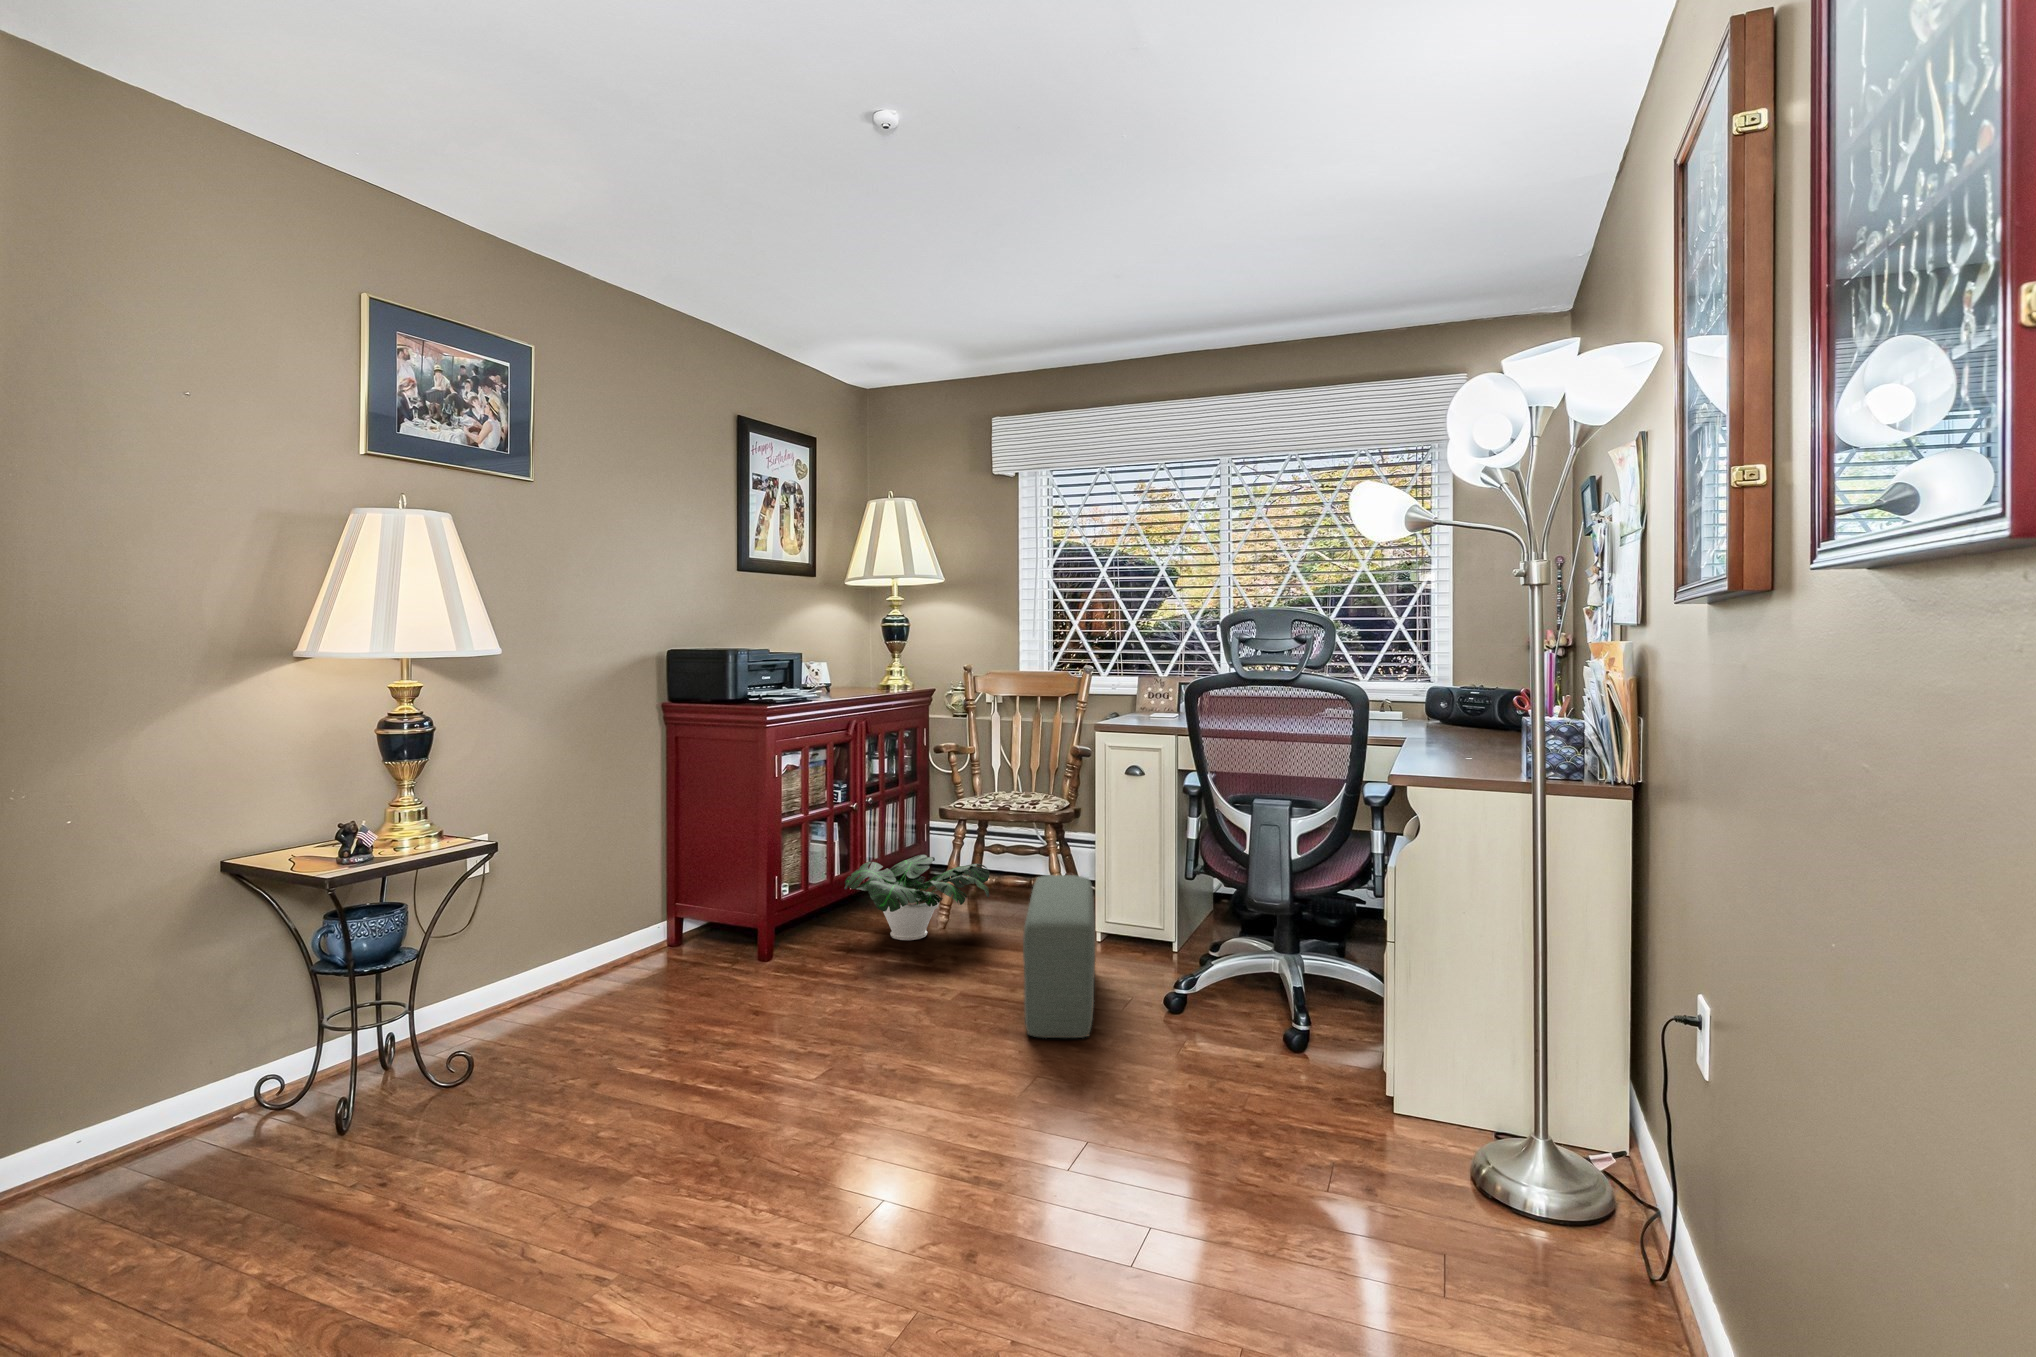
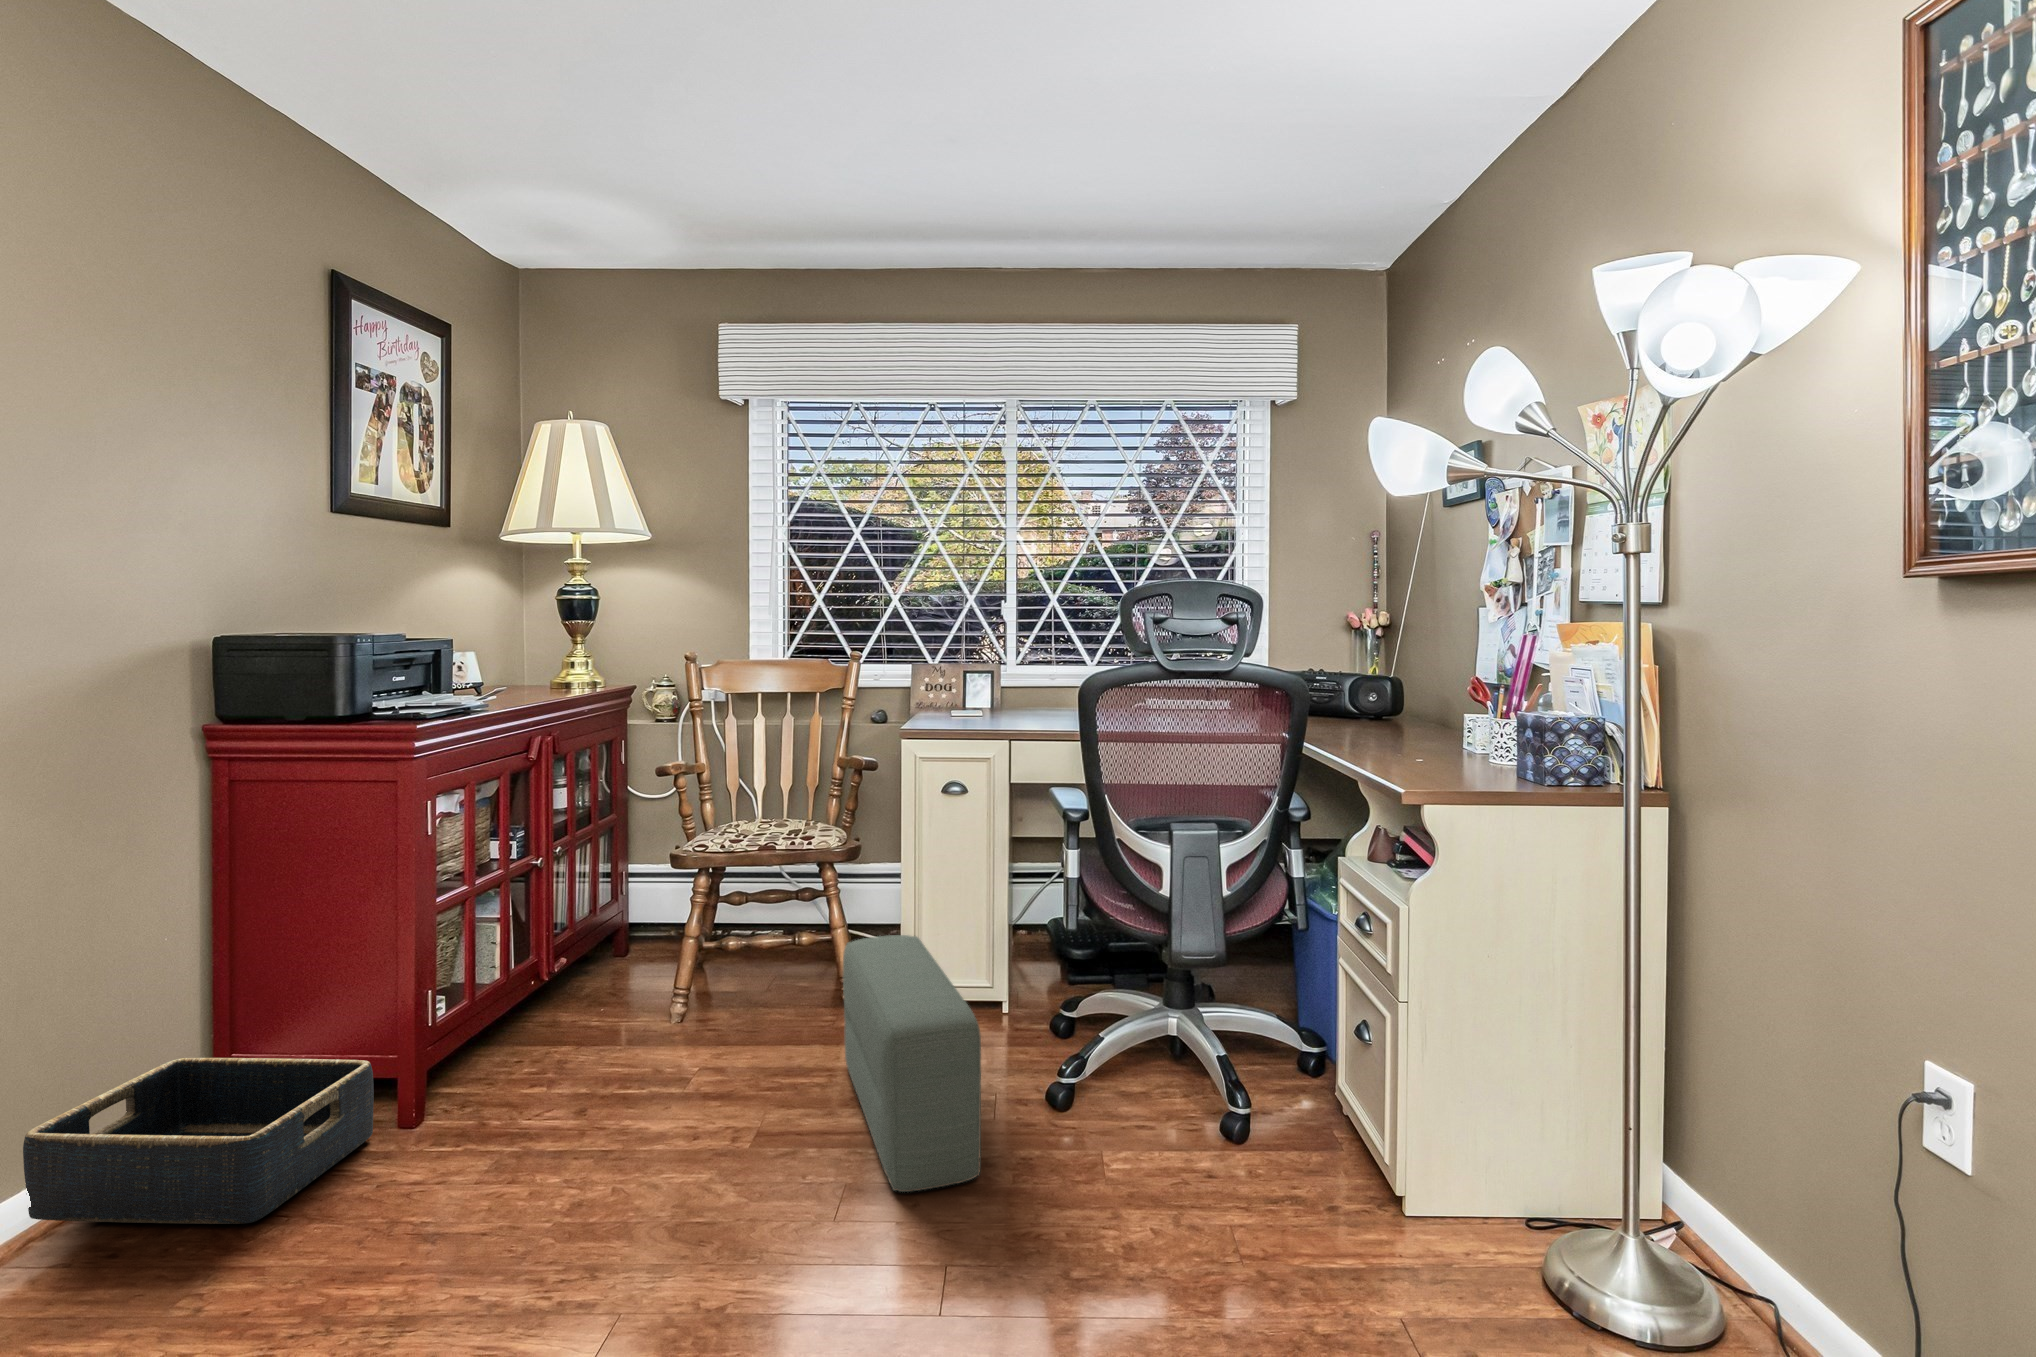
potted plant: present [845,855,990,940] -> none [534,915,762,1045]
basket: none [569,905,740,994] -> present [23,1058,374,1224]

